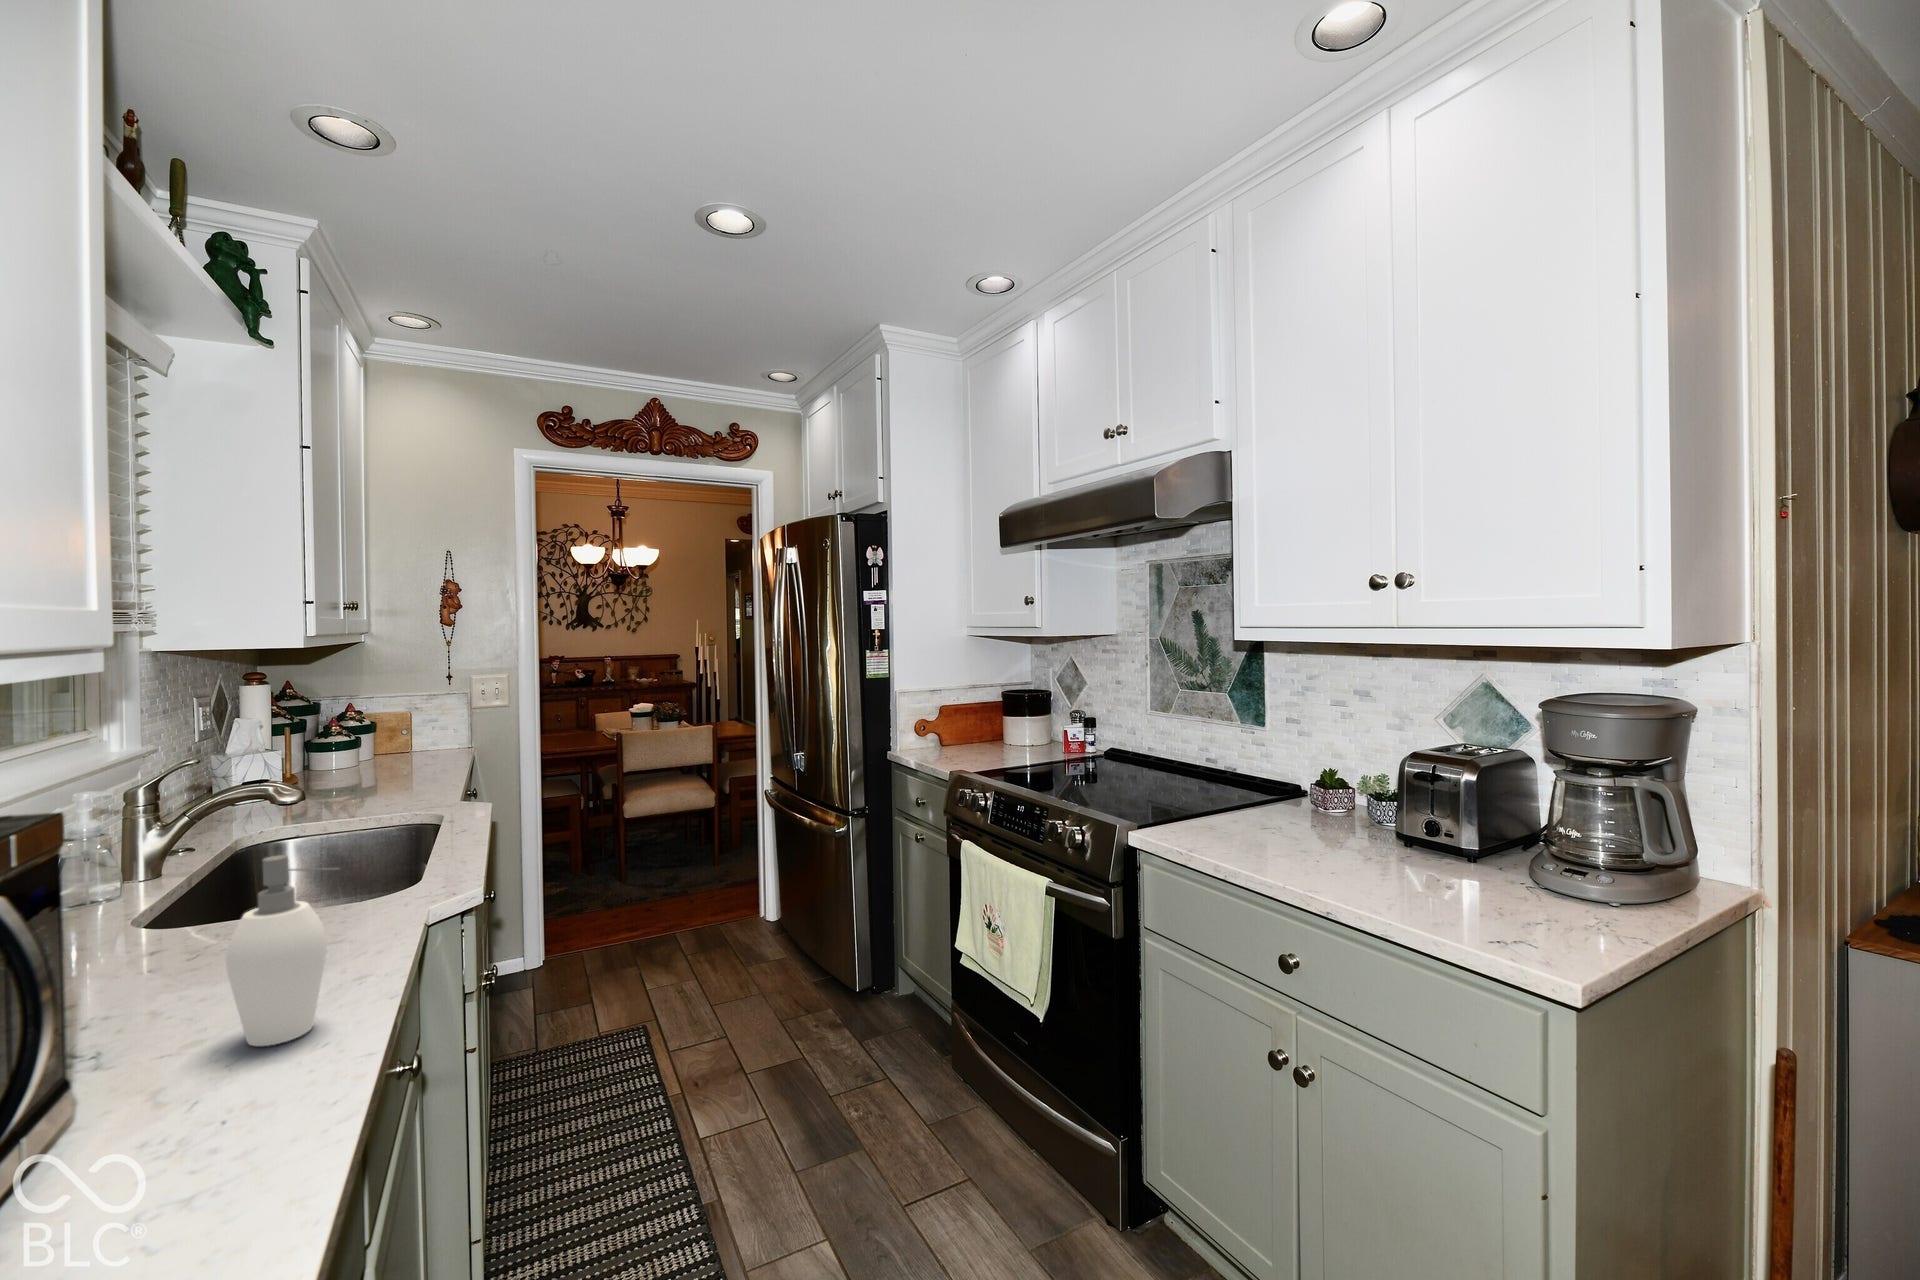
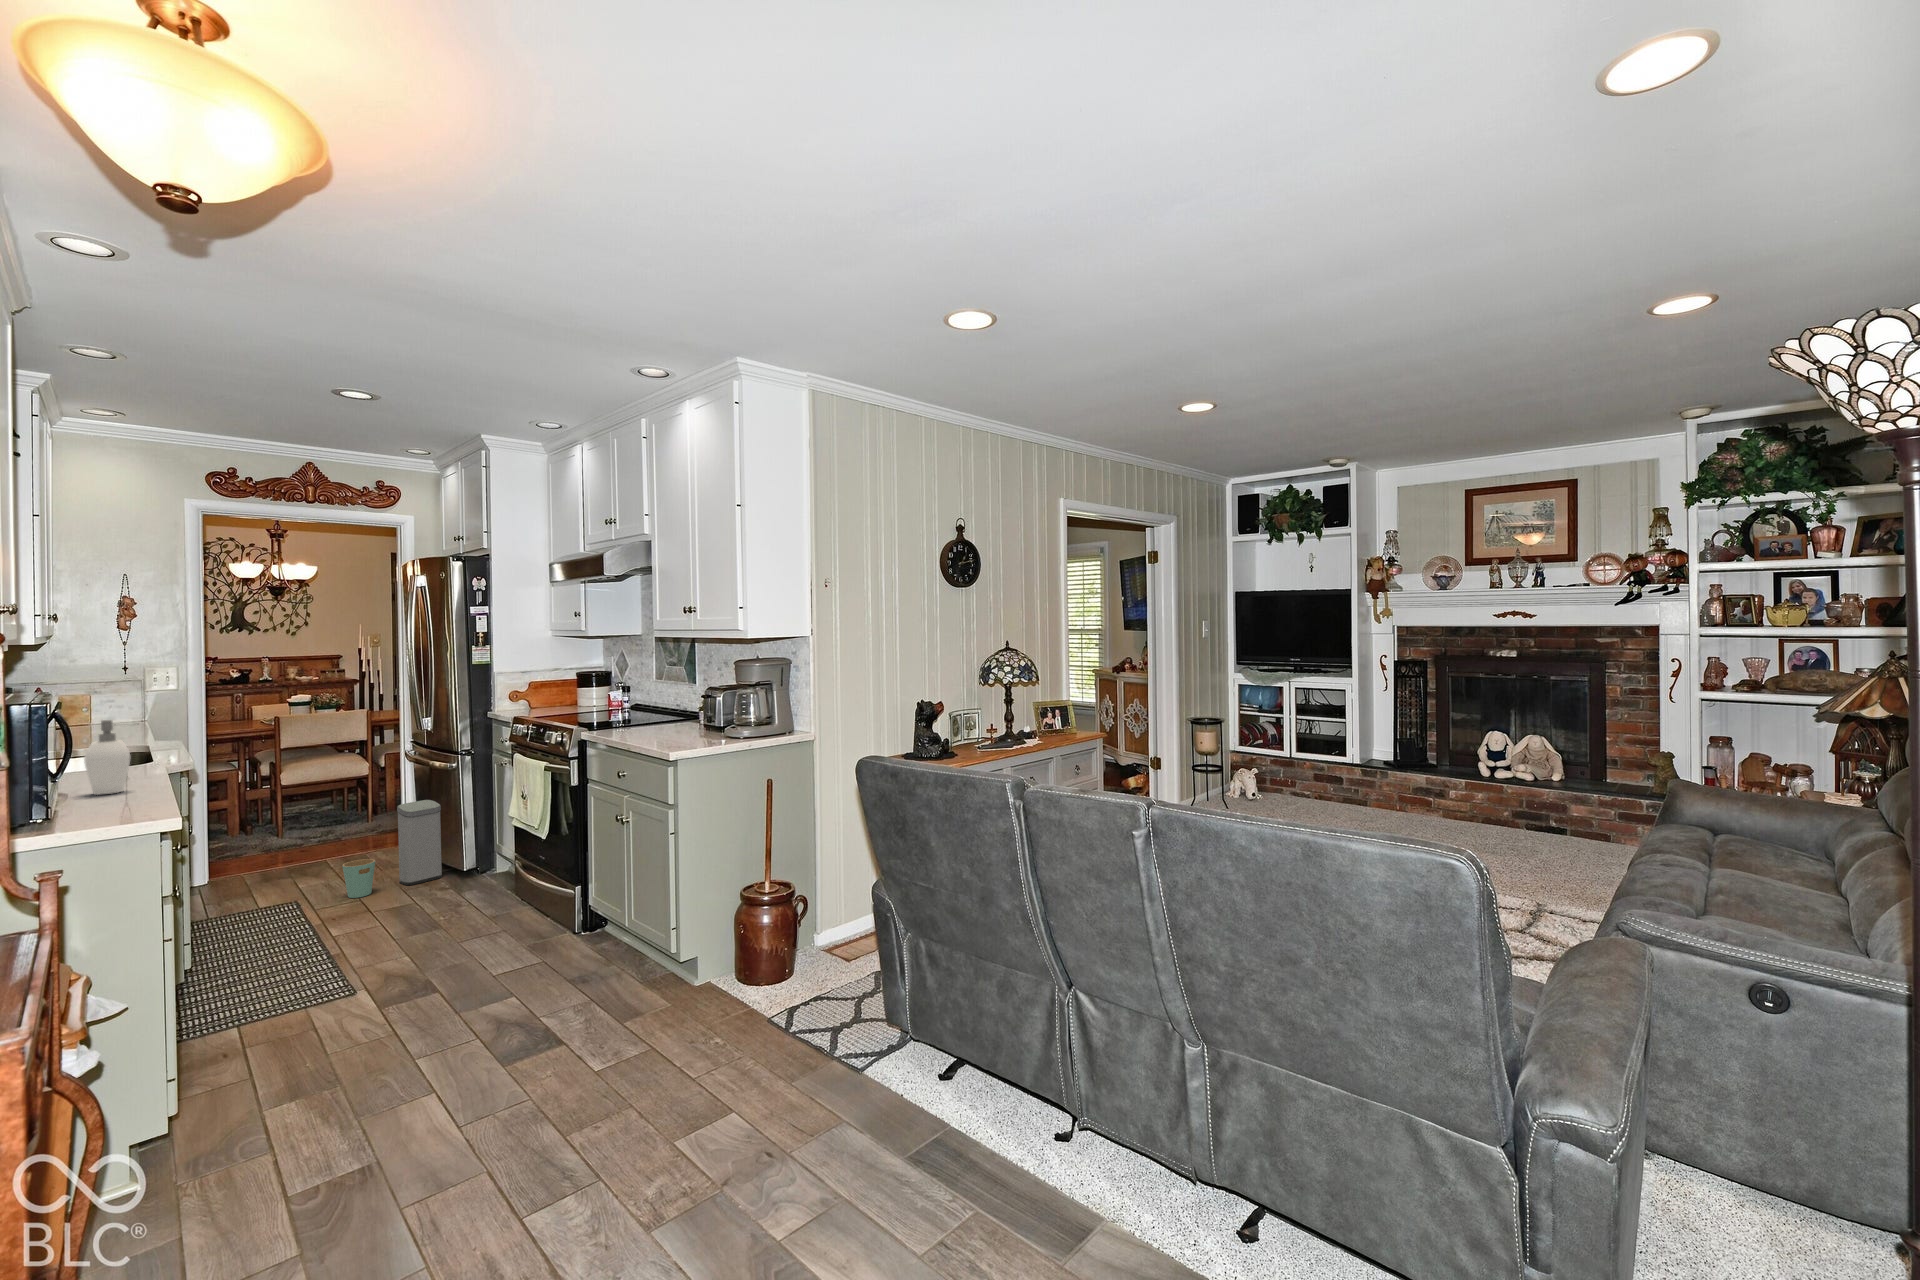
trash can: none [701,882,826,1037] -> present [342,800,442,898]

